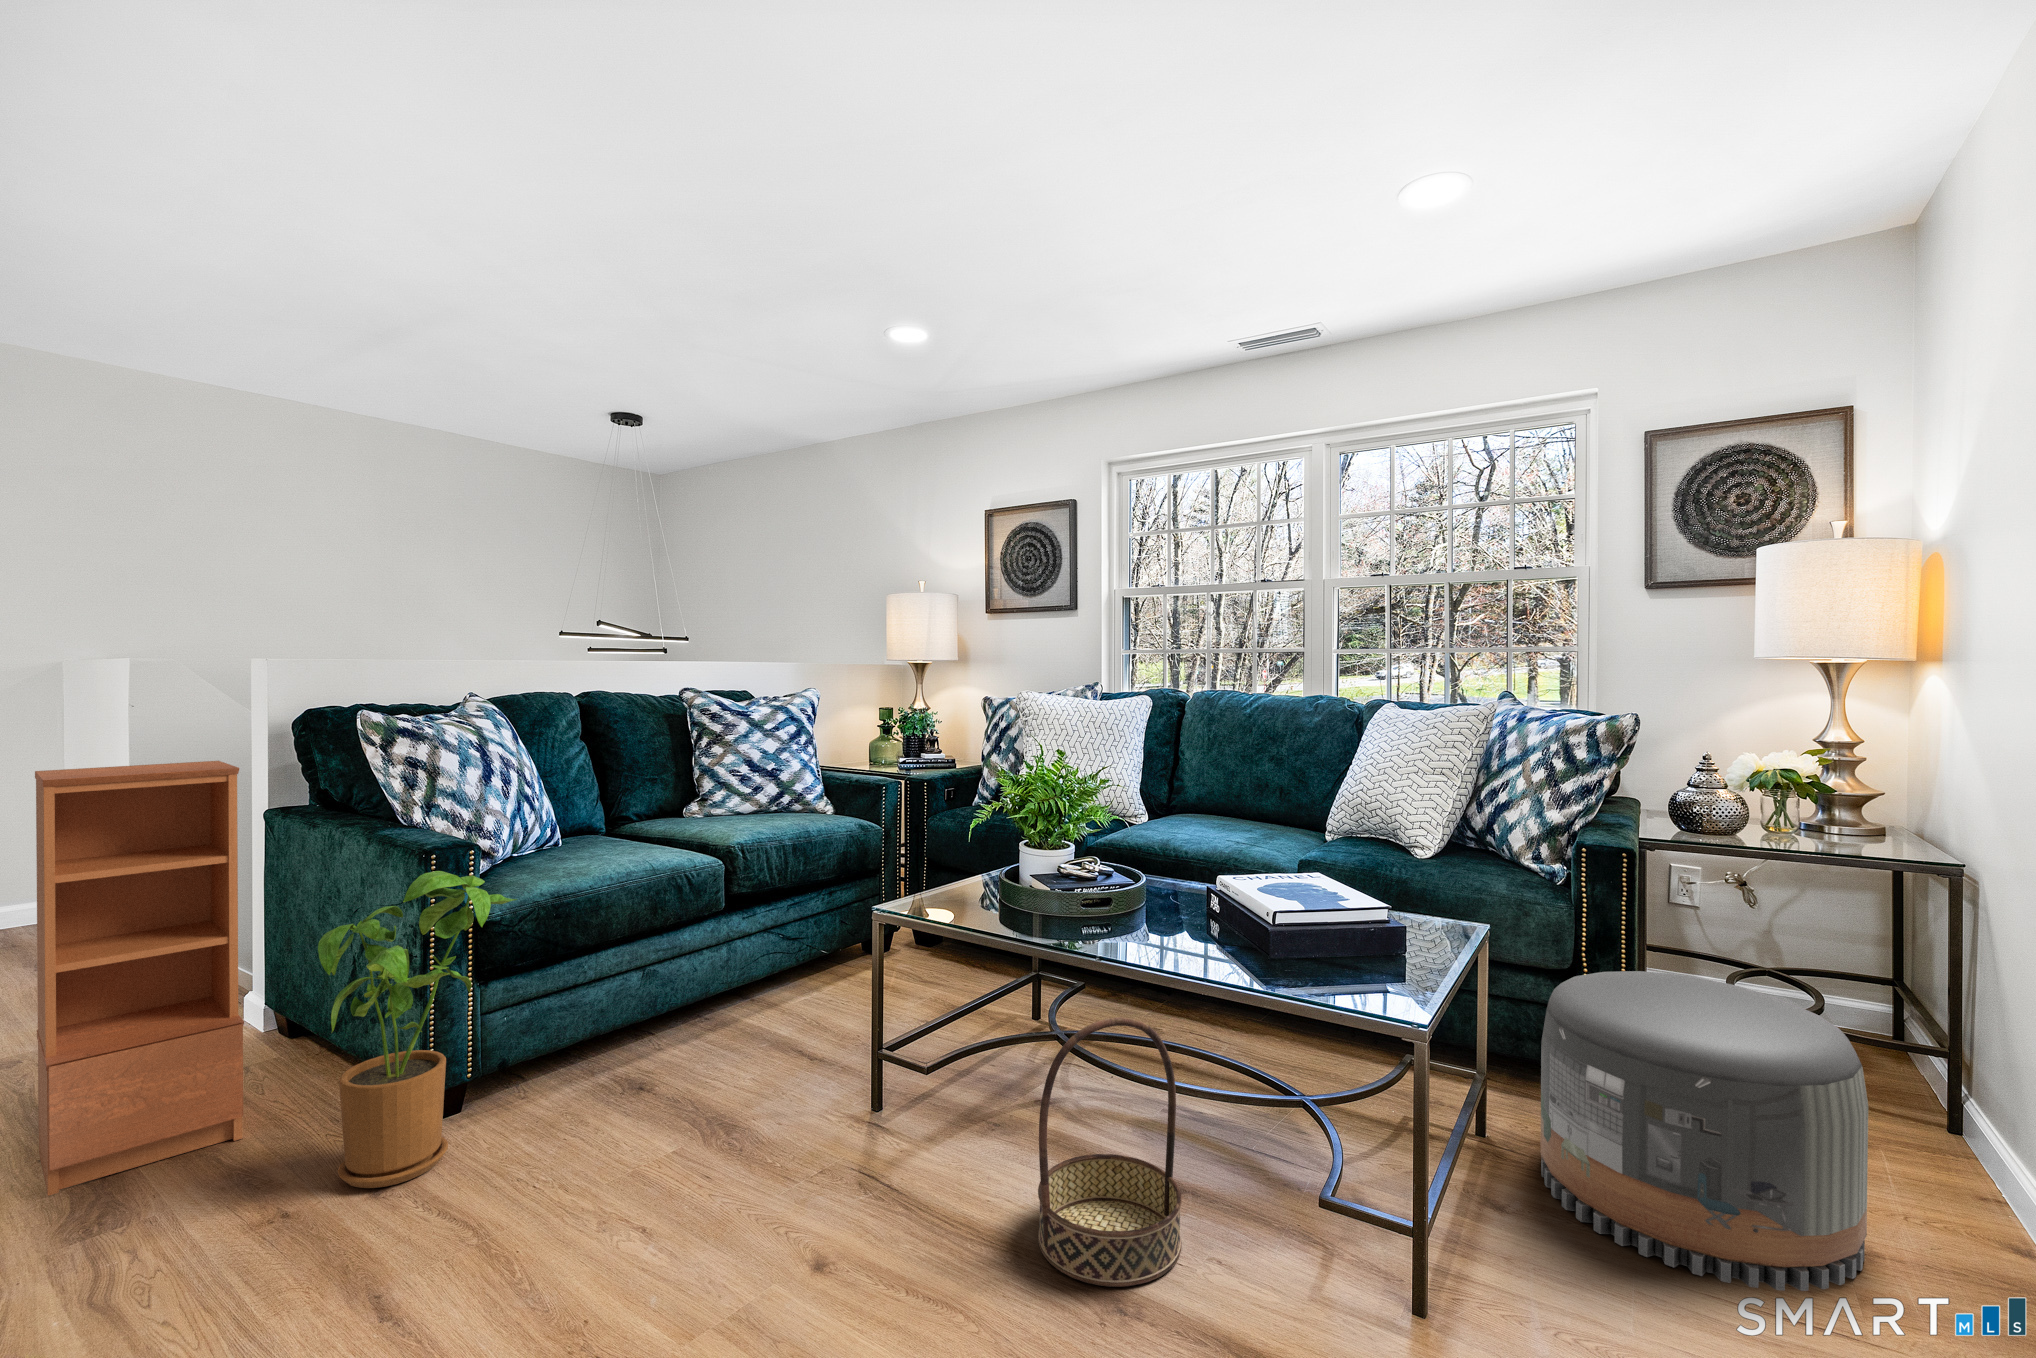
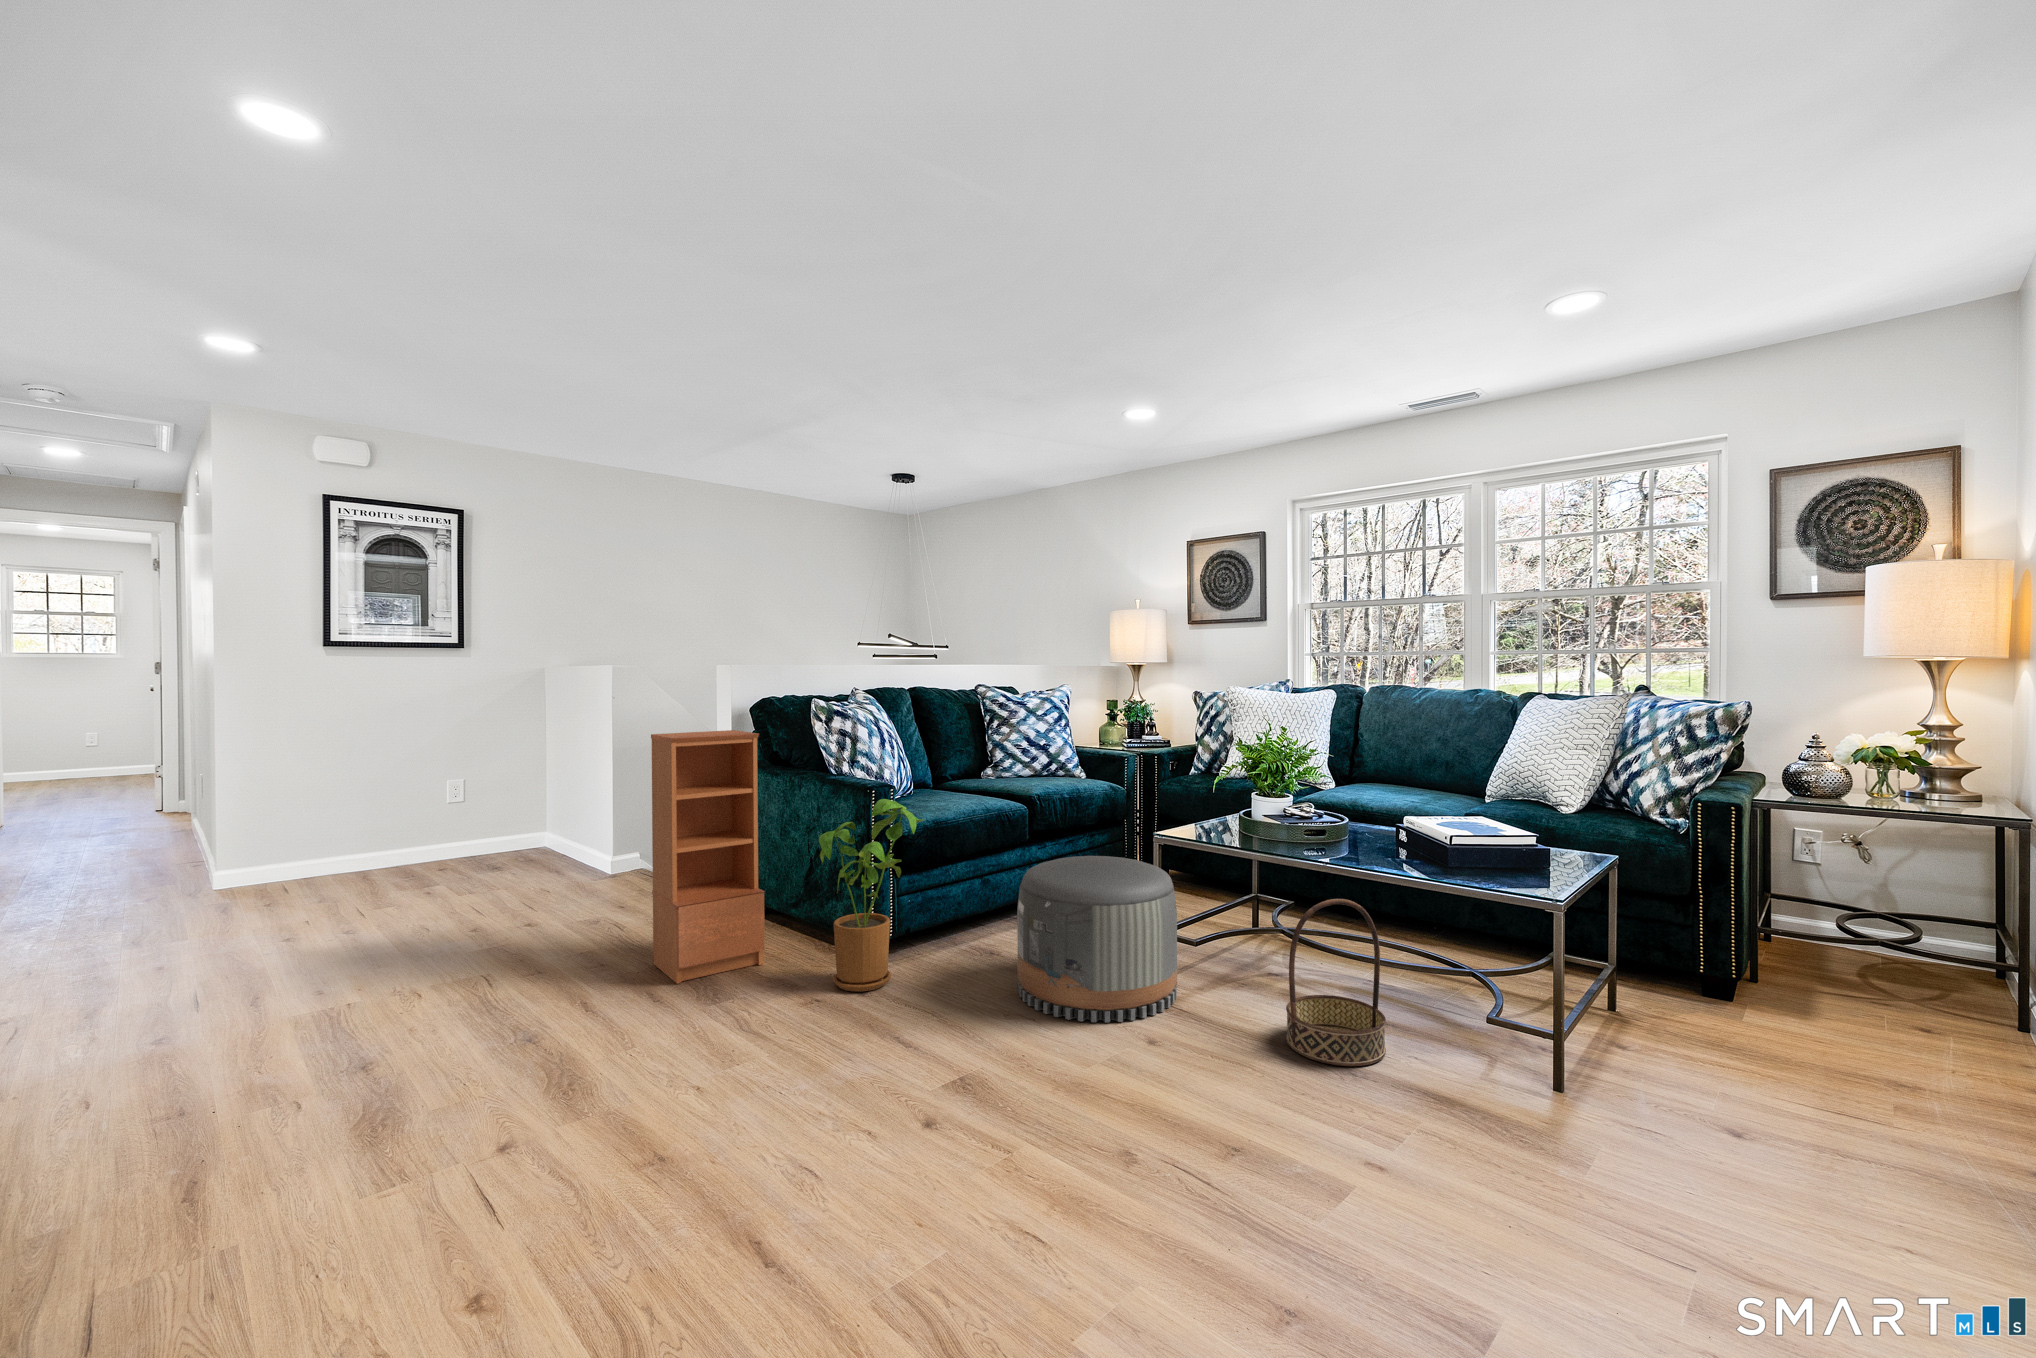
pouf: present [1540,971,1868,1291] -> present [1017,856,1177,1022]

